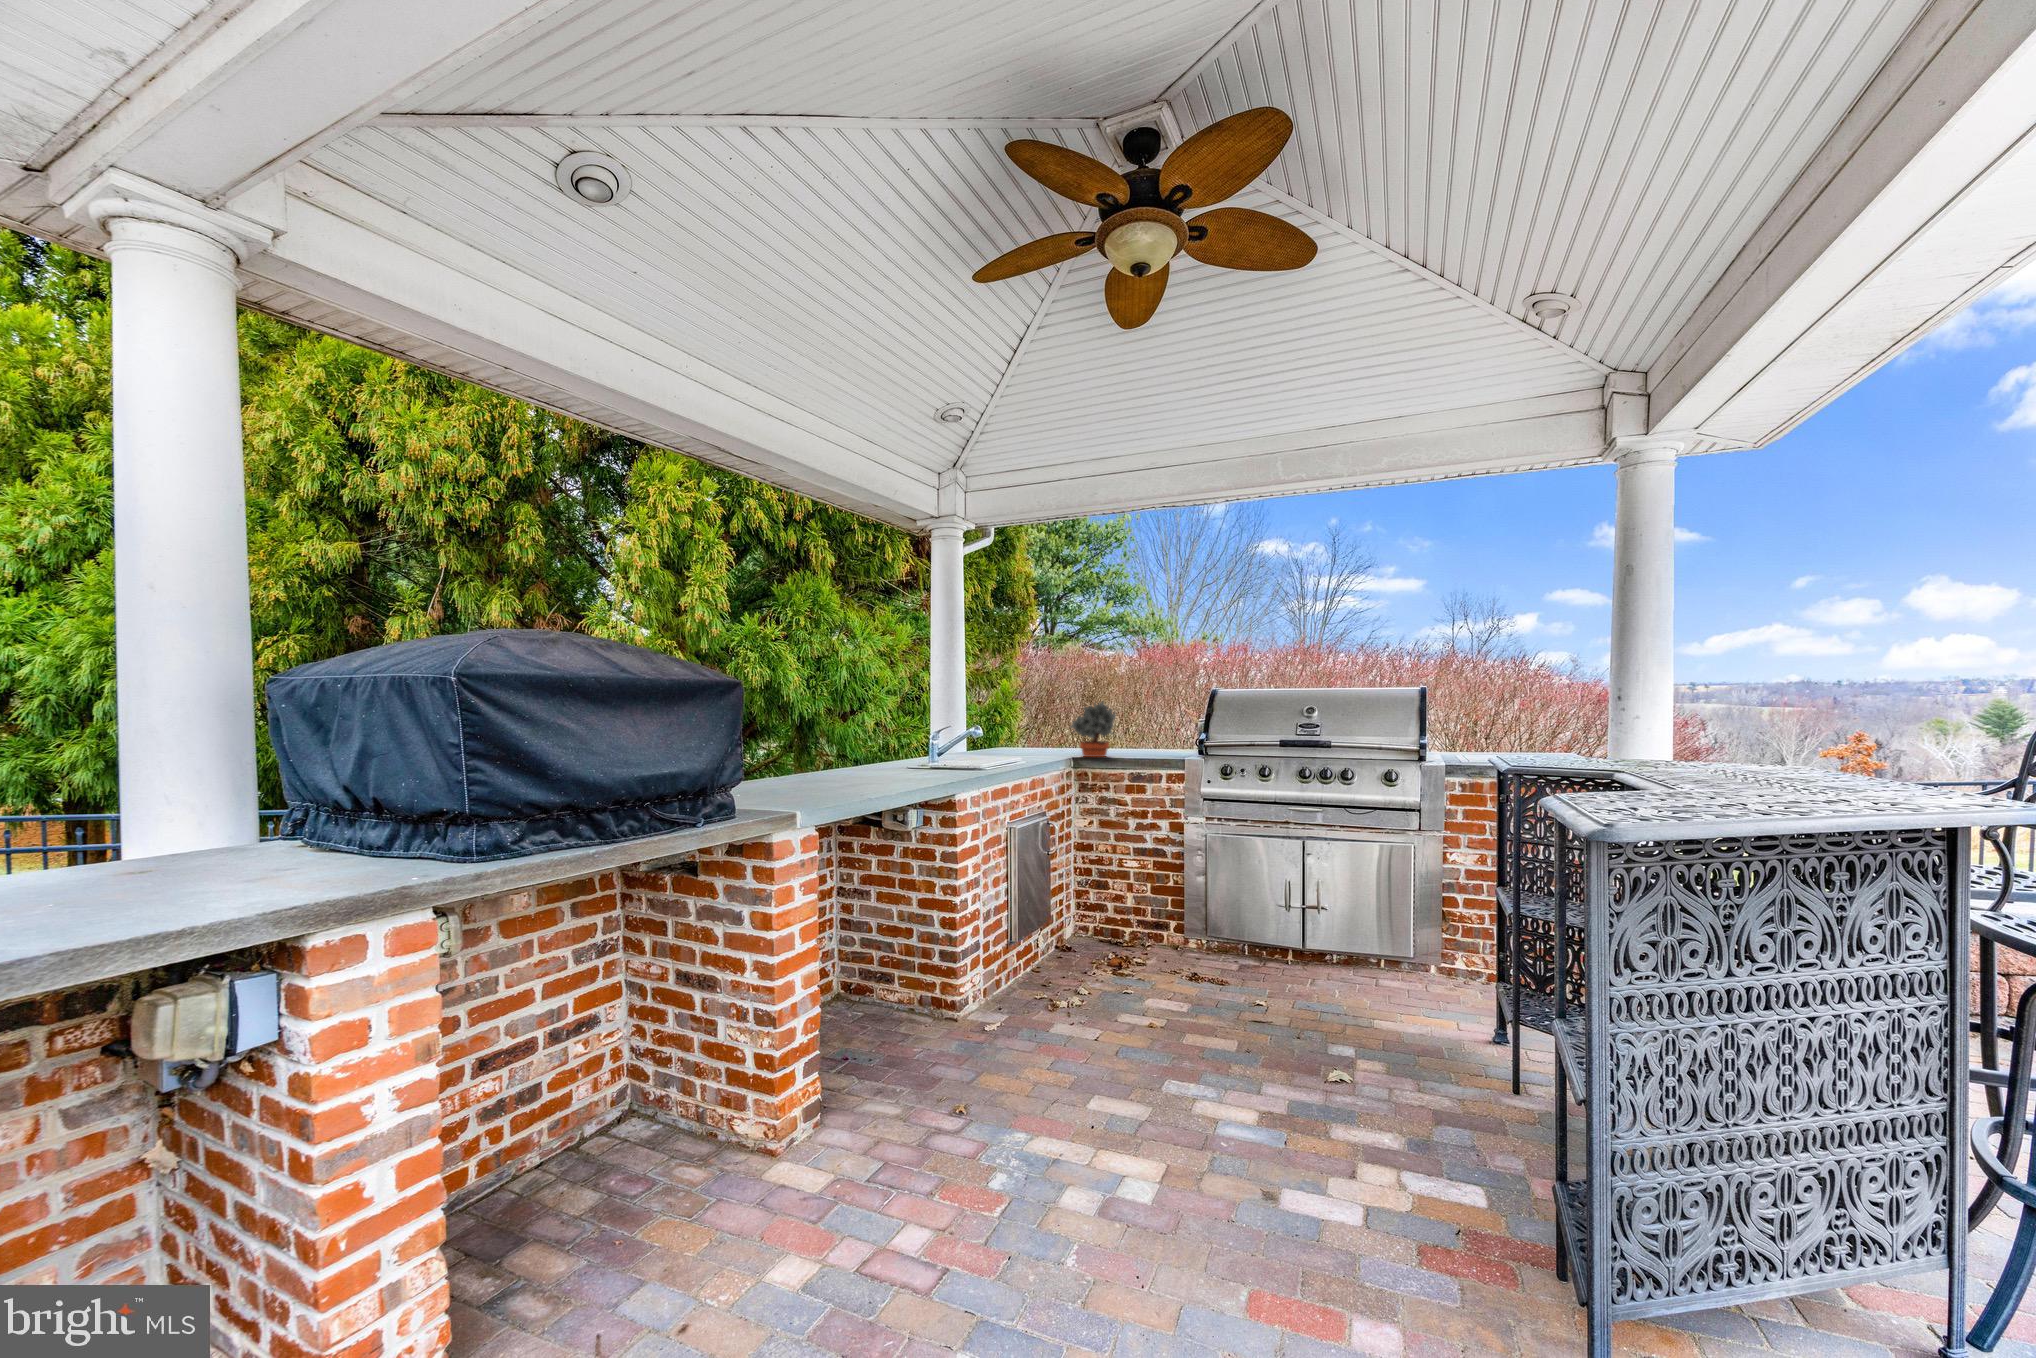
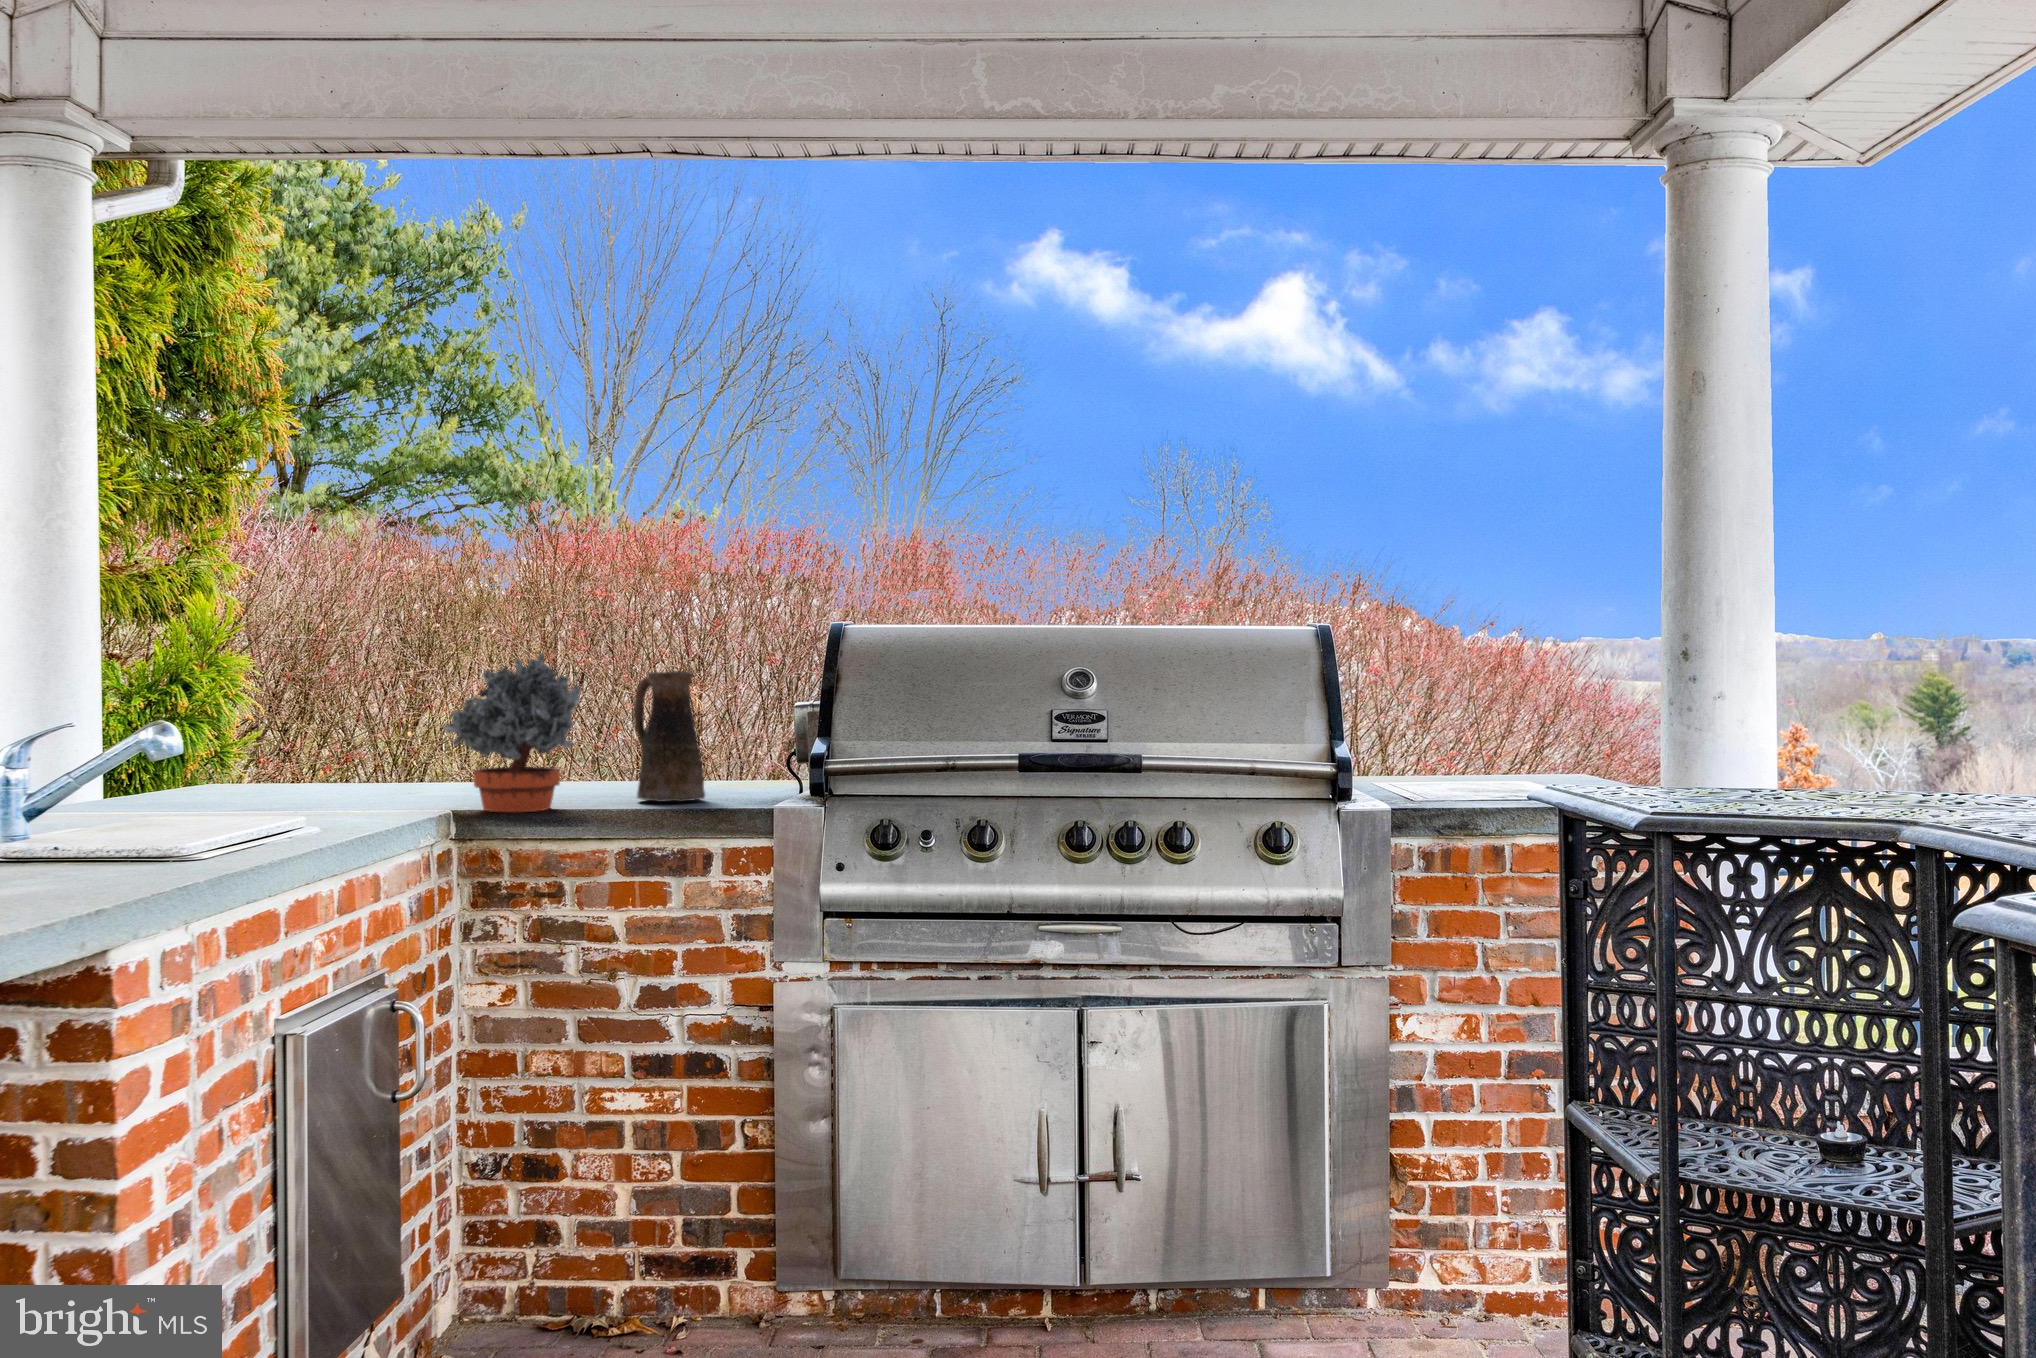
pitcher: none [1137,707,1163,755] -> present [634,671,705,802]

